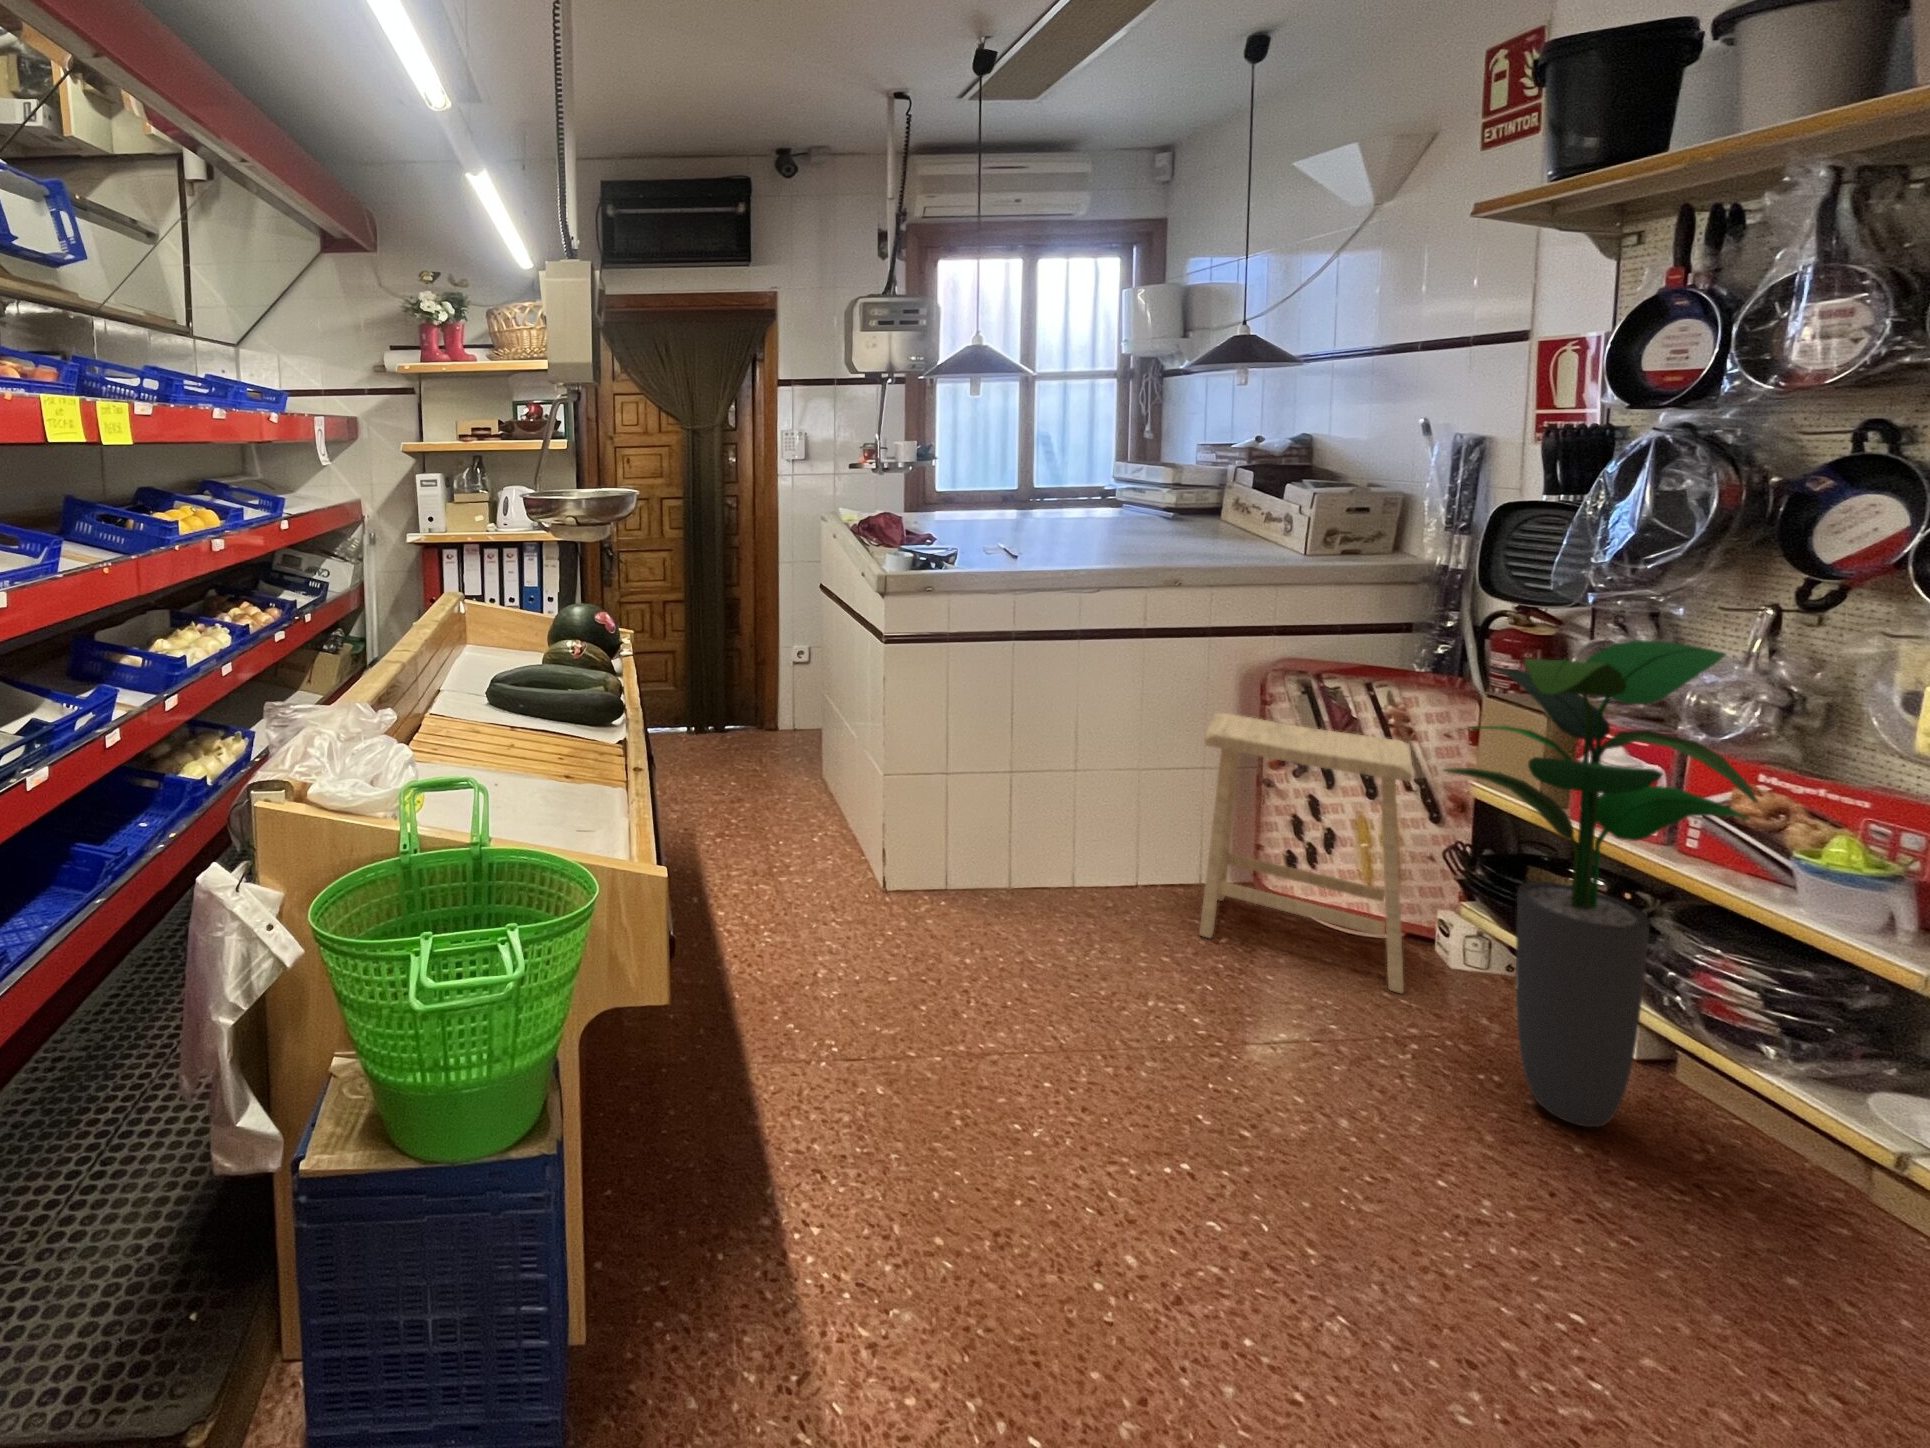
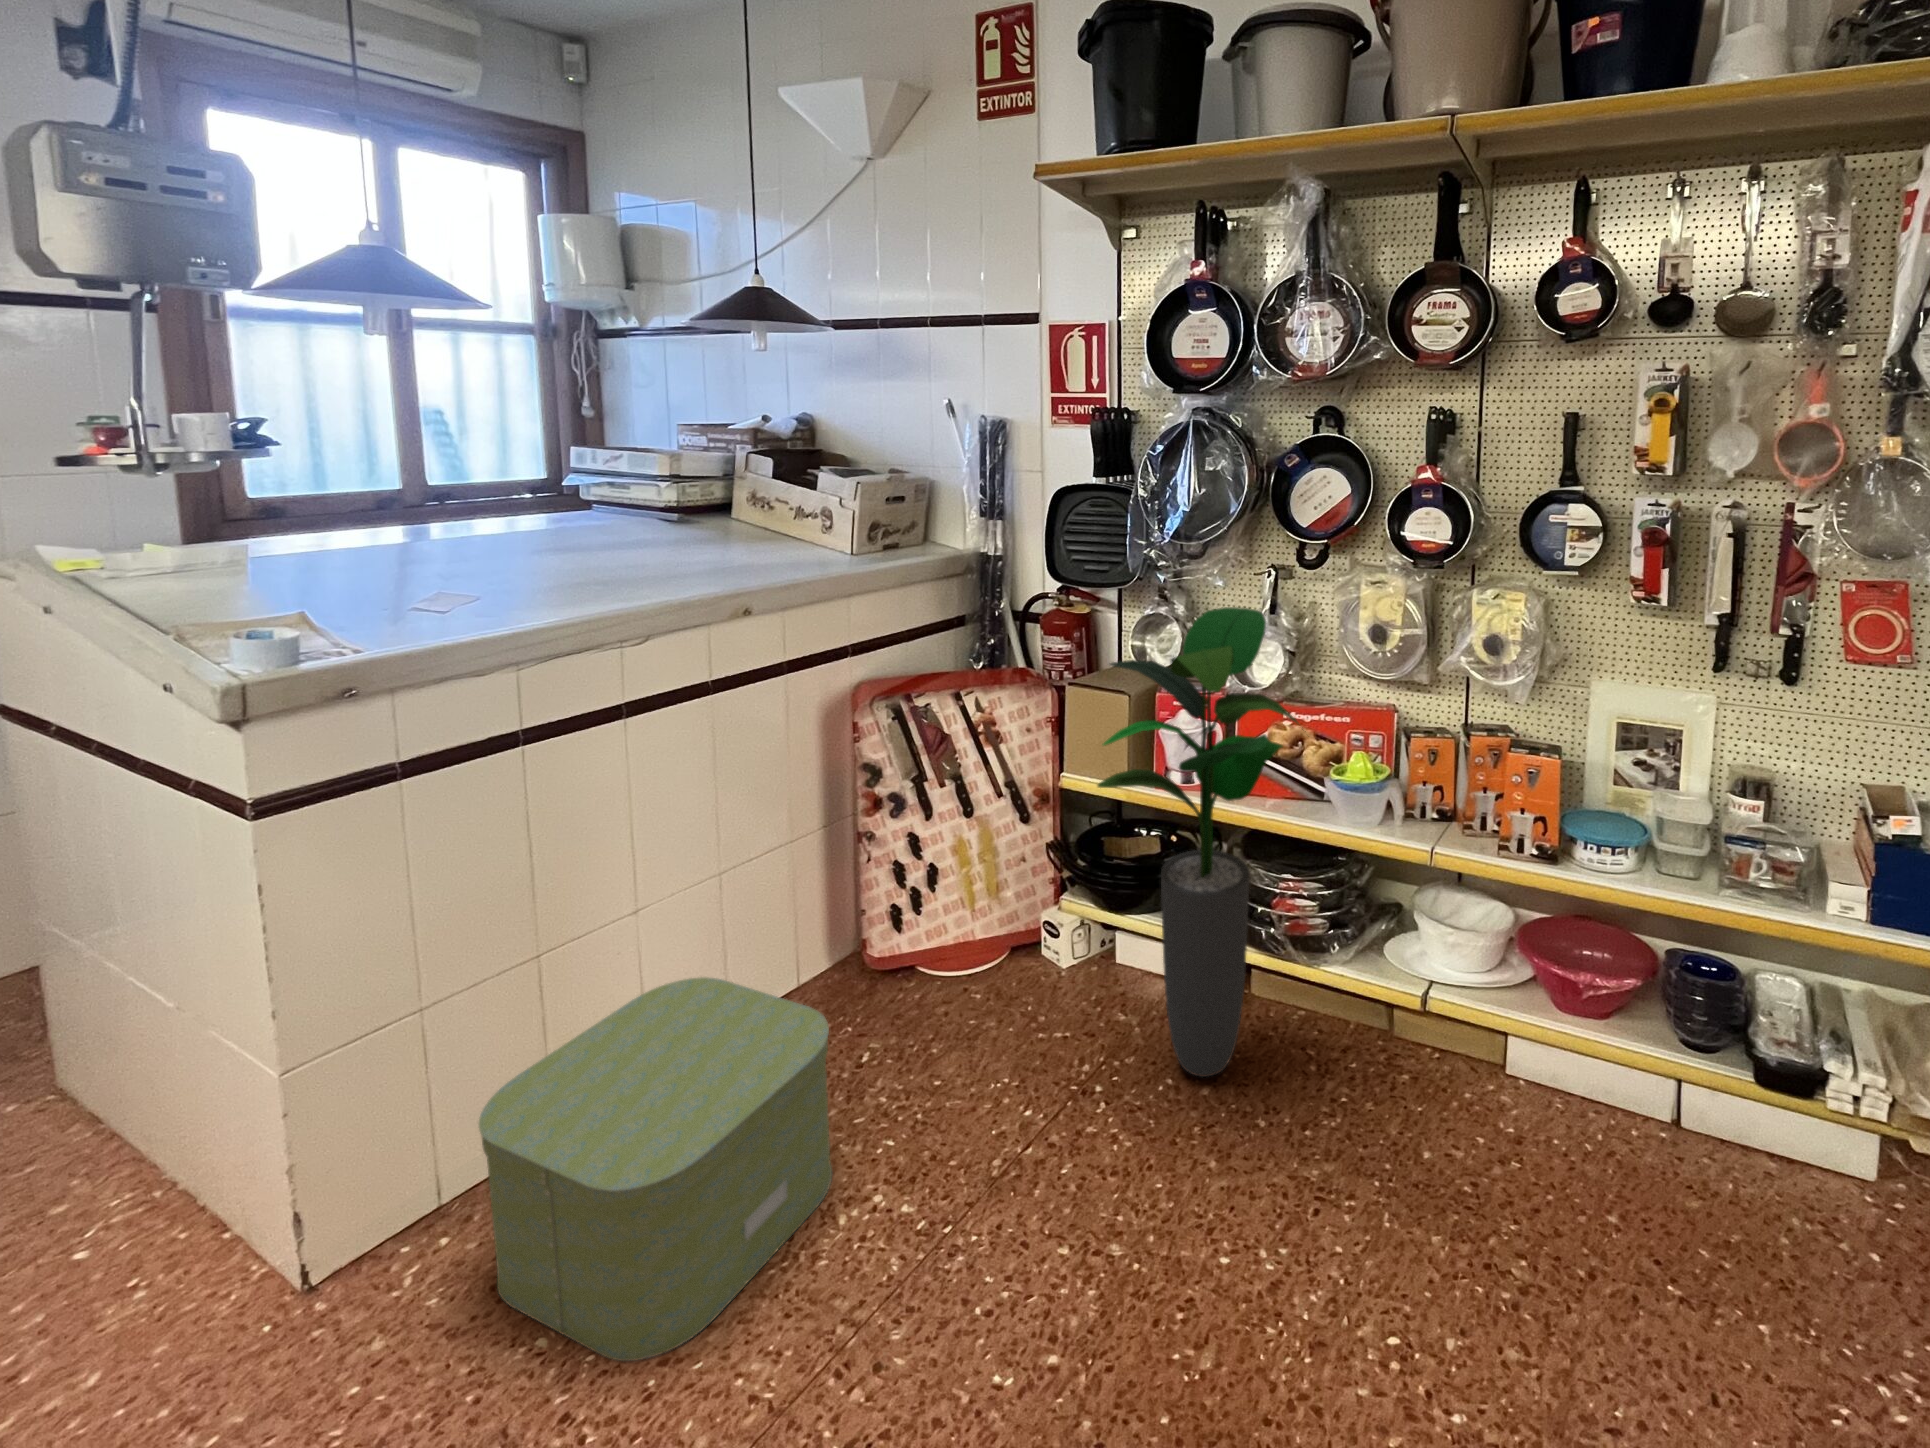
stool: present [1199,713,1412,993] -> none [815,749,1044,1085]
storage box: none [969,798,1171,978] -> present [479,977,832,1361]

